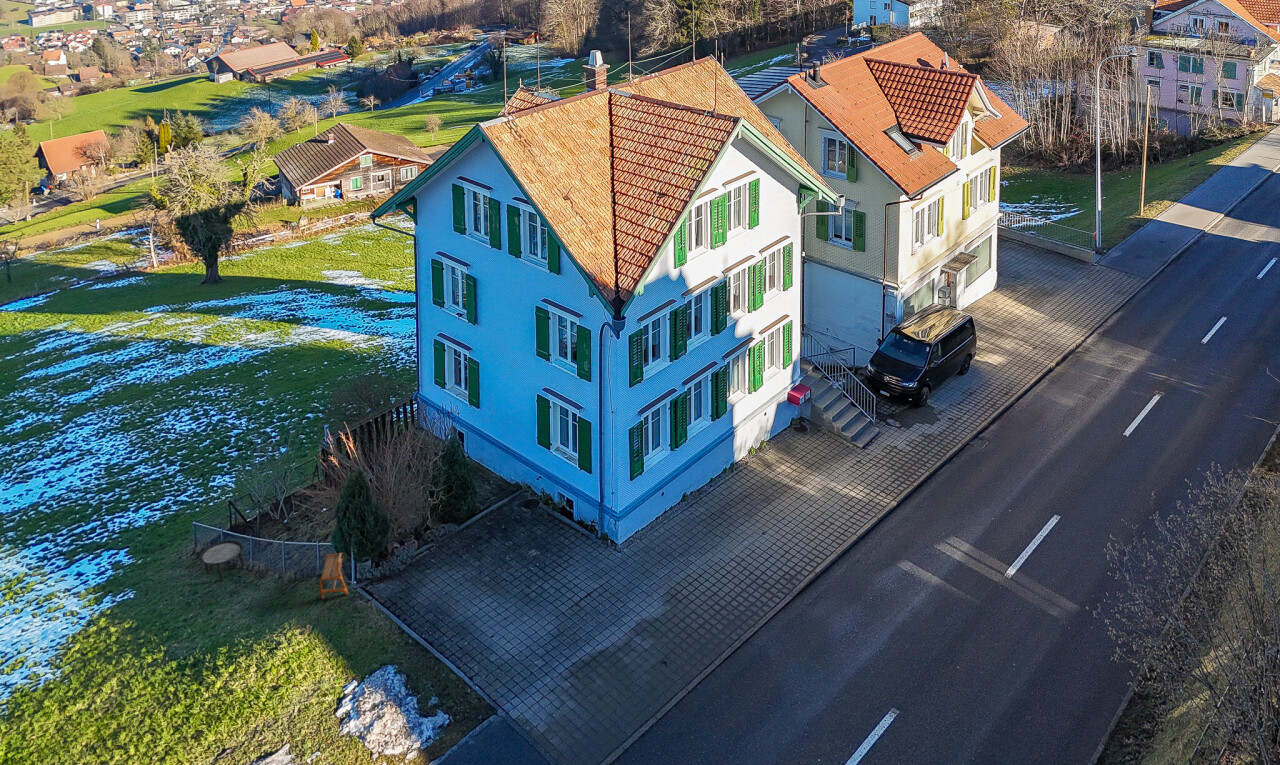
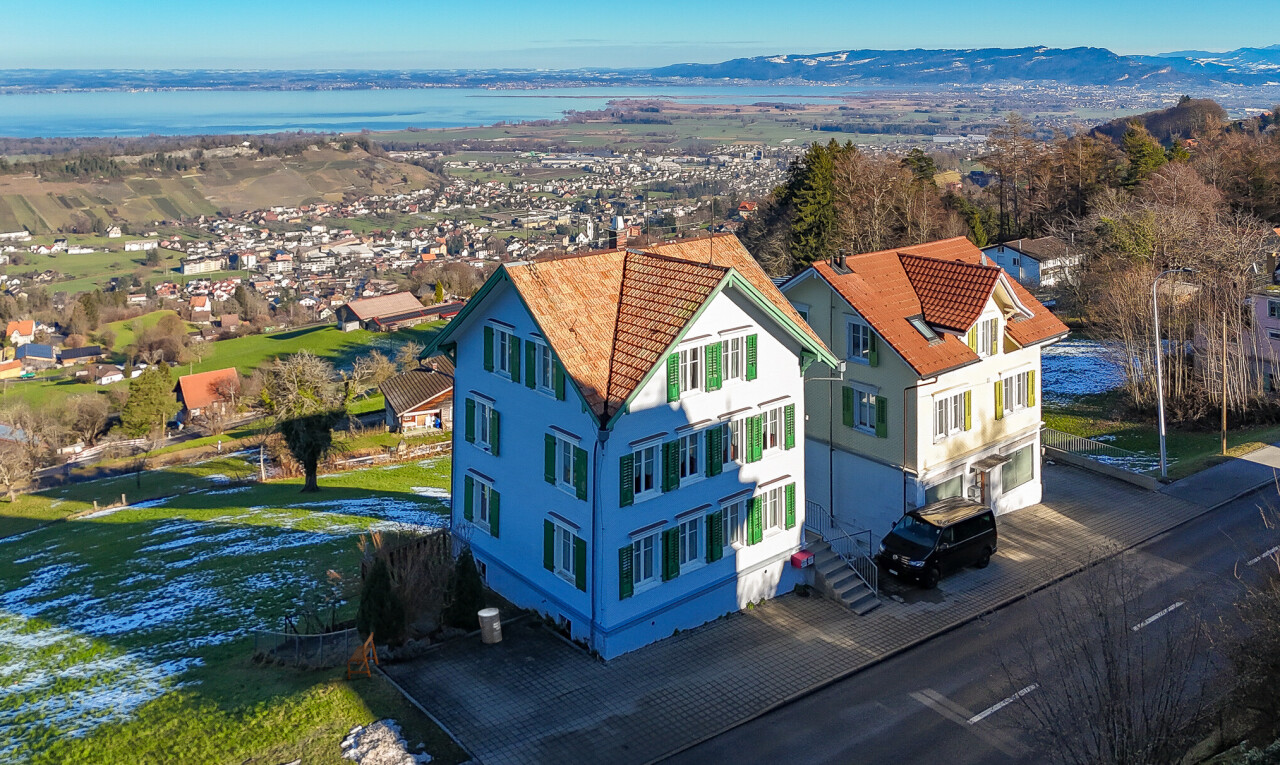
trash can: none [462,494,491,535] -> present [478,608,502,644]
round table: present [200,540,245,581] -> none [257,639,293,671]

